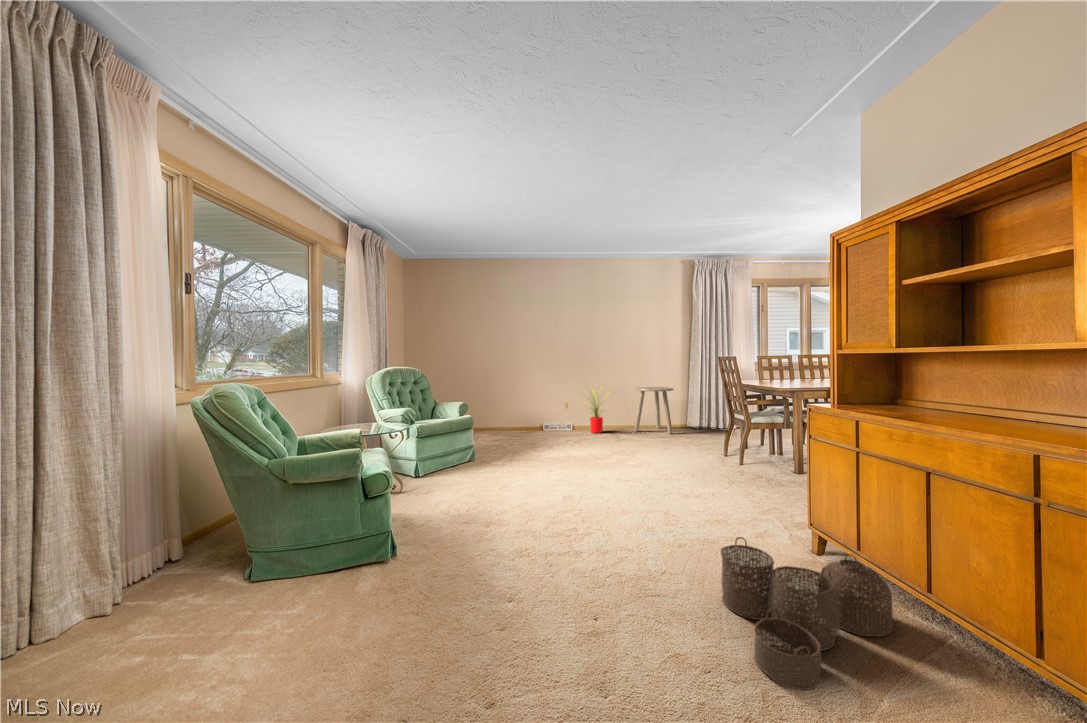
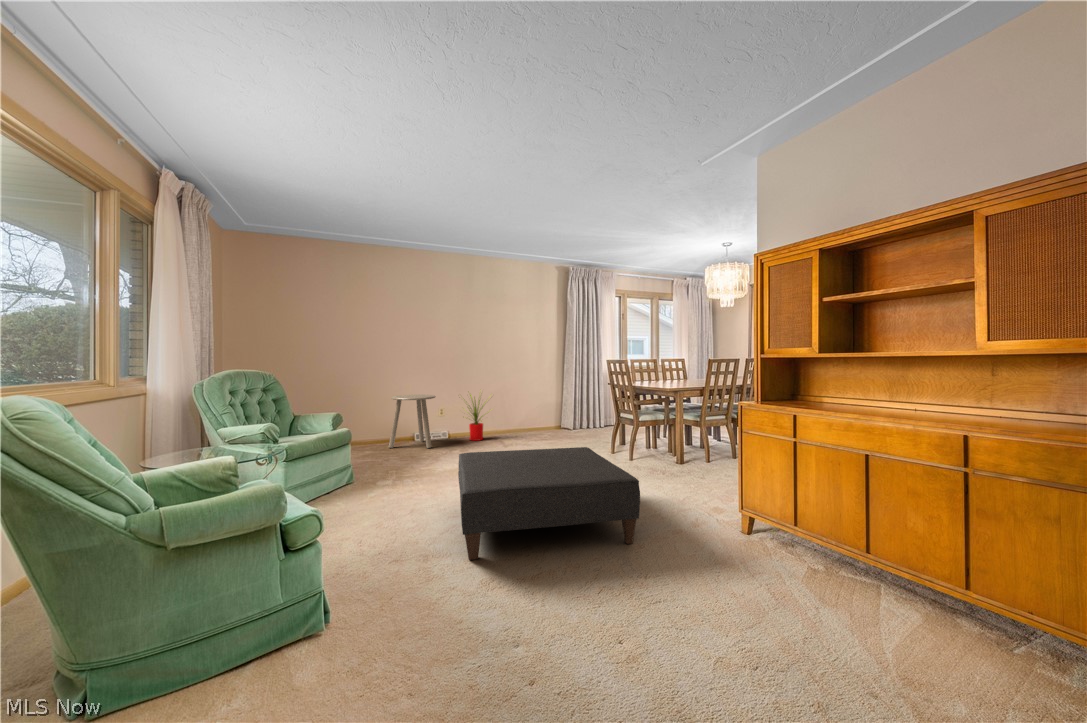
side table: present [634,387,674,434] -> present [389,395,436,448]
ottoman: none [507,440,677,541] -> present [458,447,640,560]
woven basket: present [721,537,893,690] -> none [714,529,844,657]

